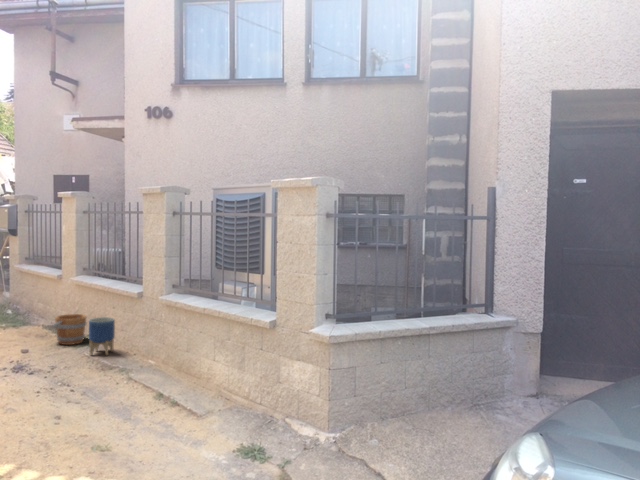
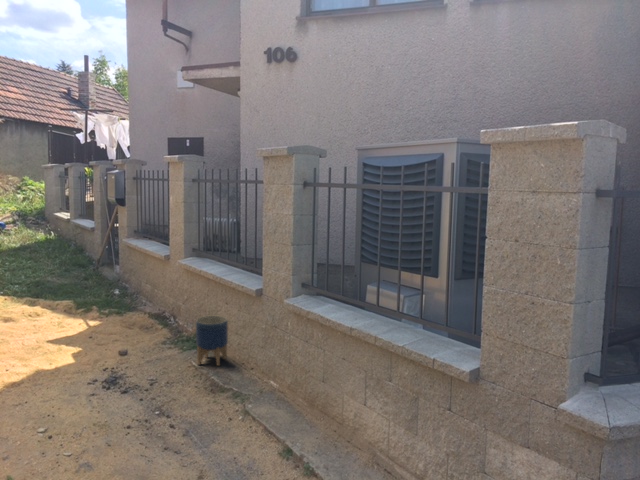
bucket: present [53,314,86,345] -> none [156,305,196,345]

